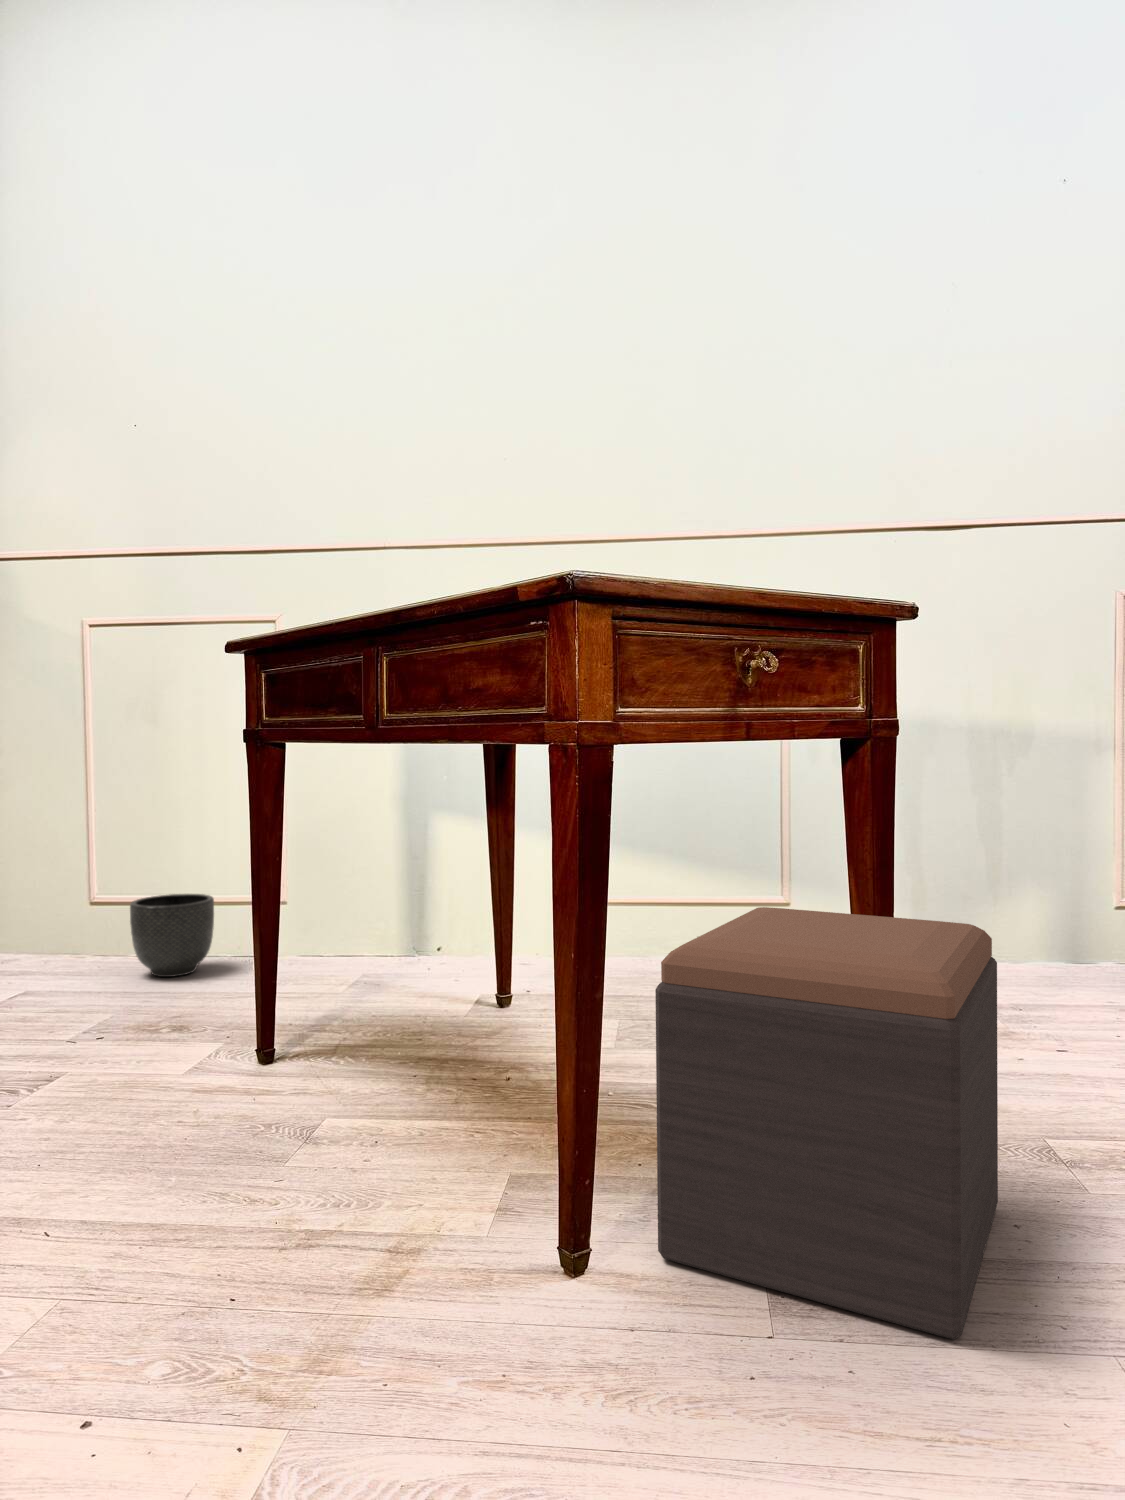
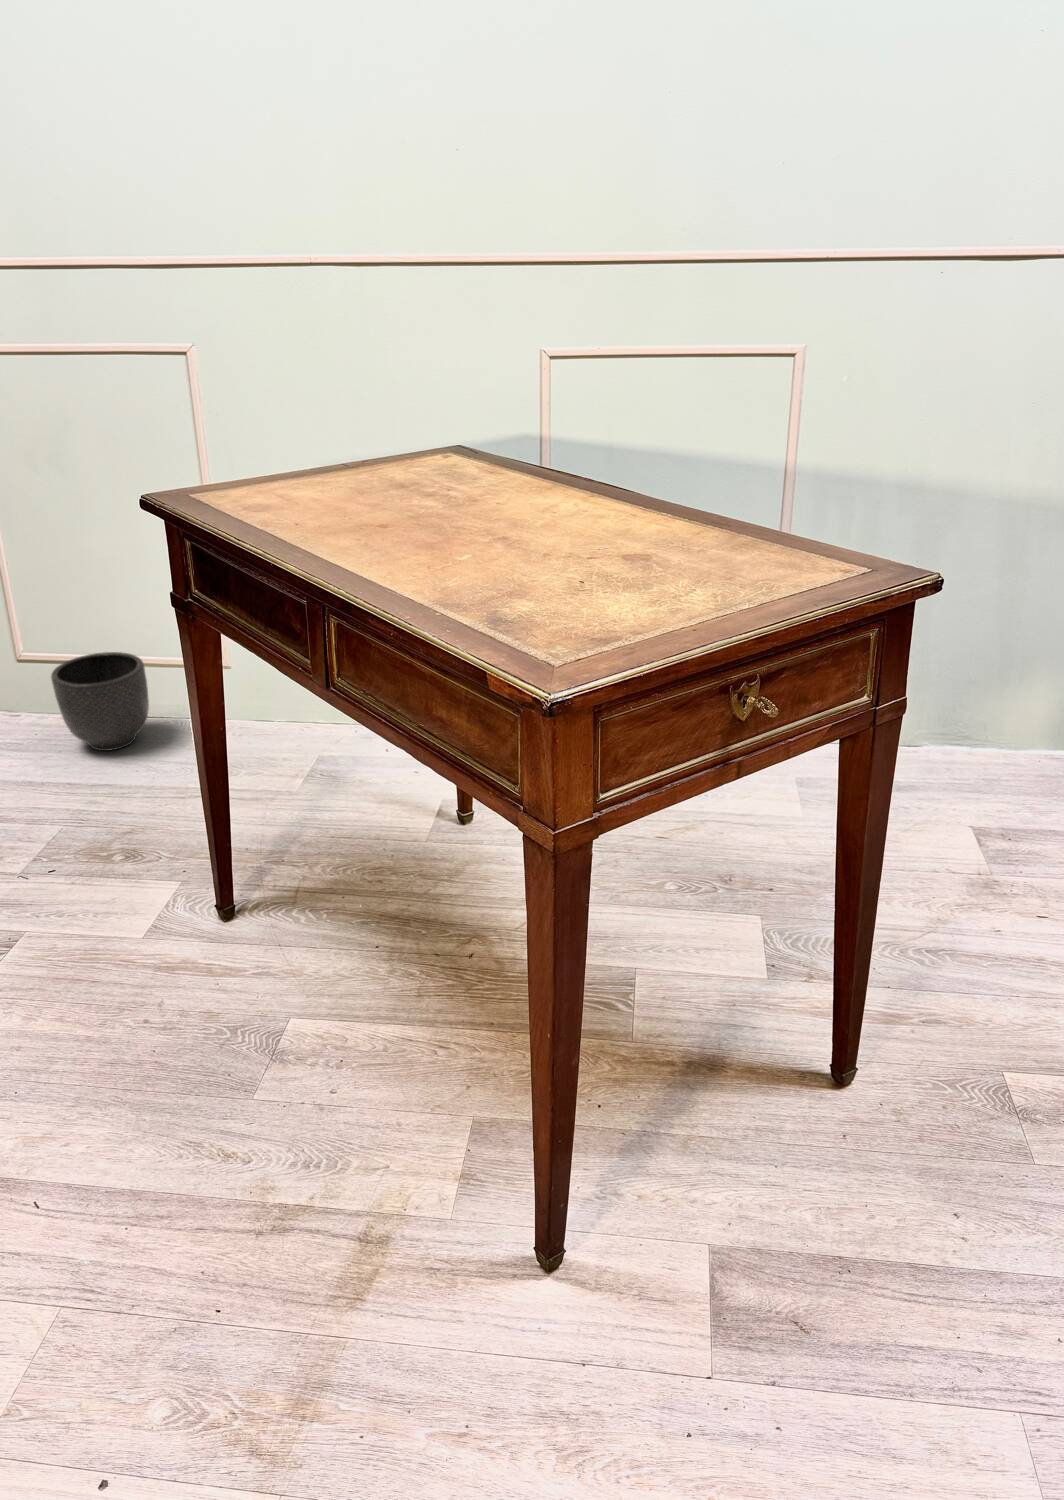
footstool: present [655,907,998,1340] -> none [613,898,989,1386]

